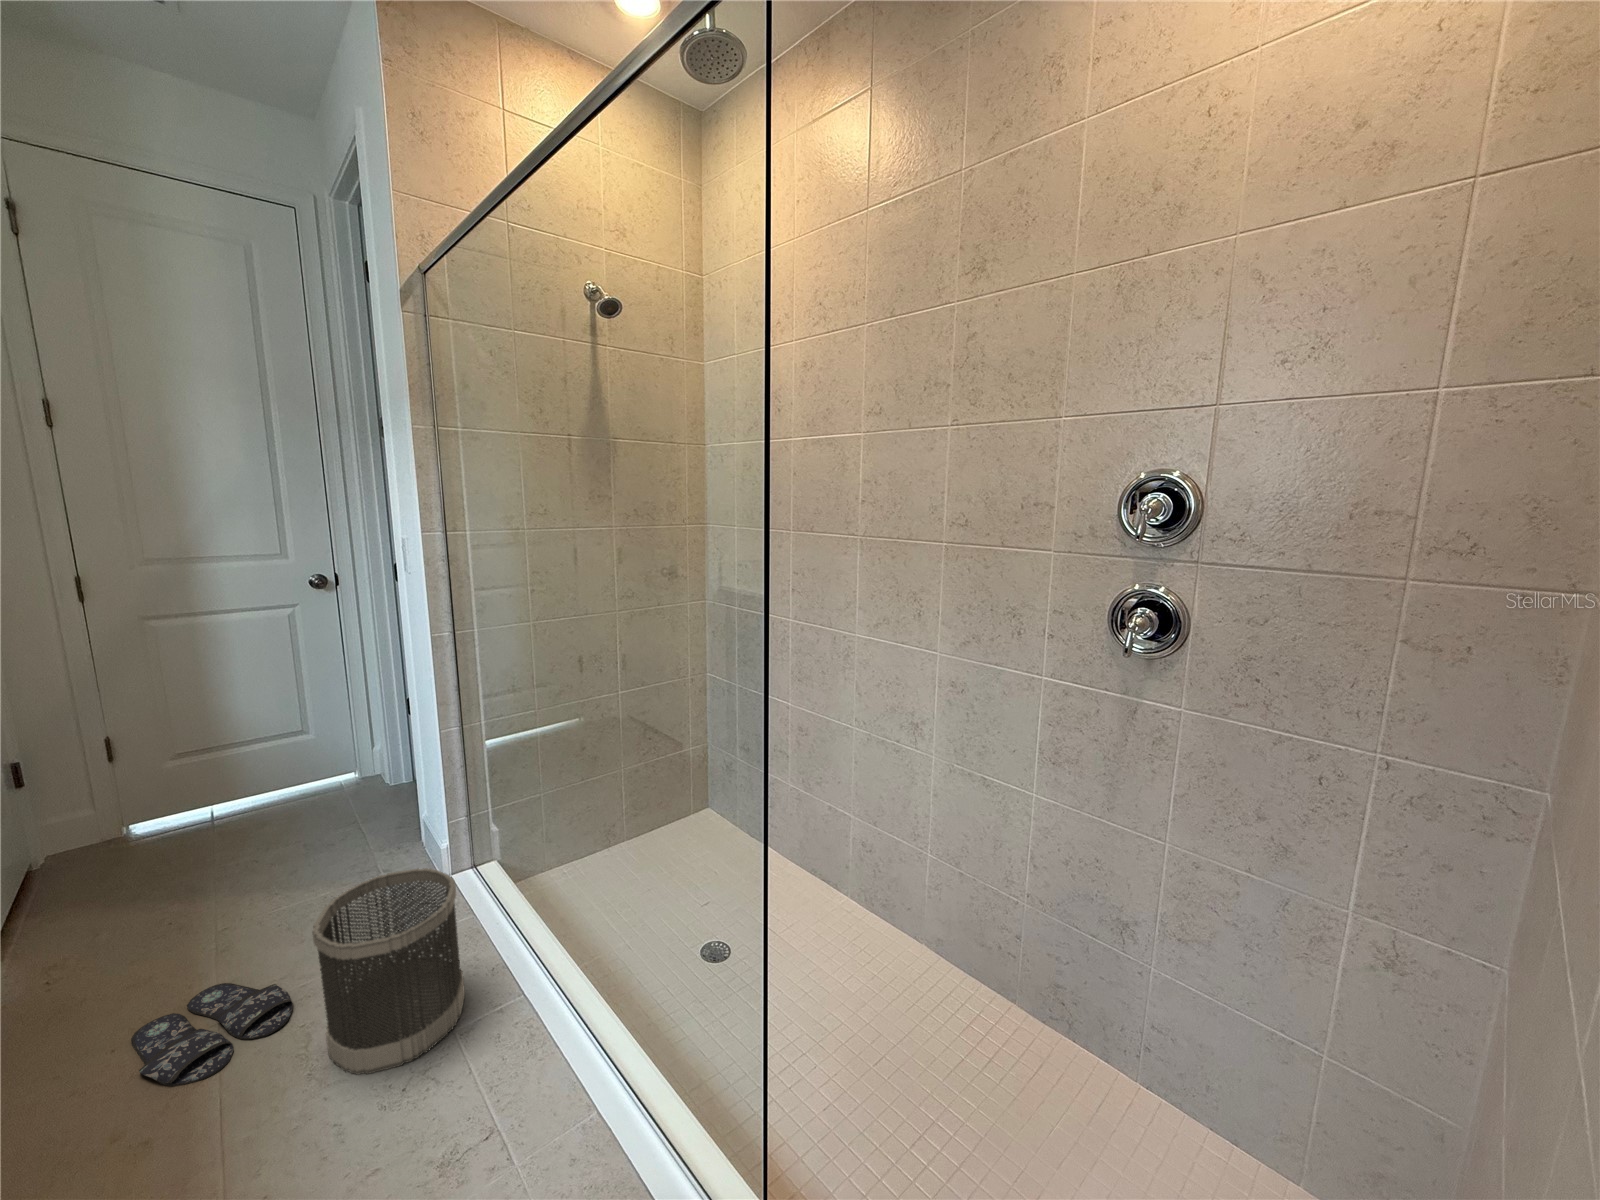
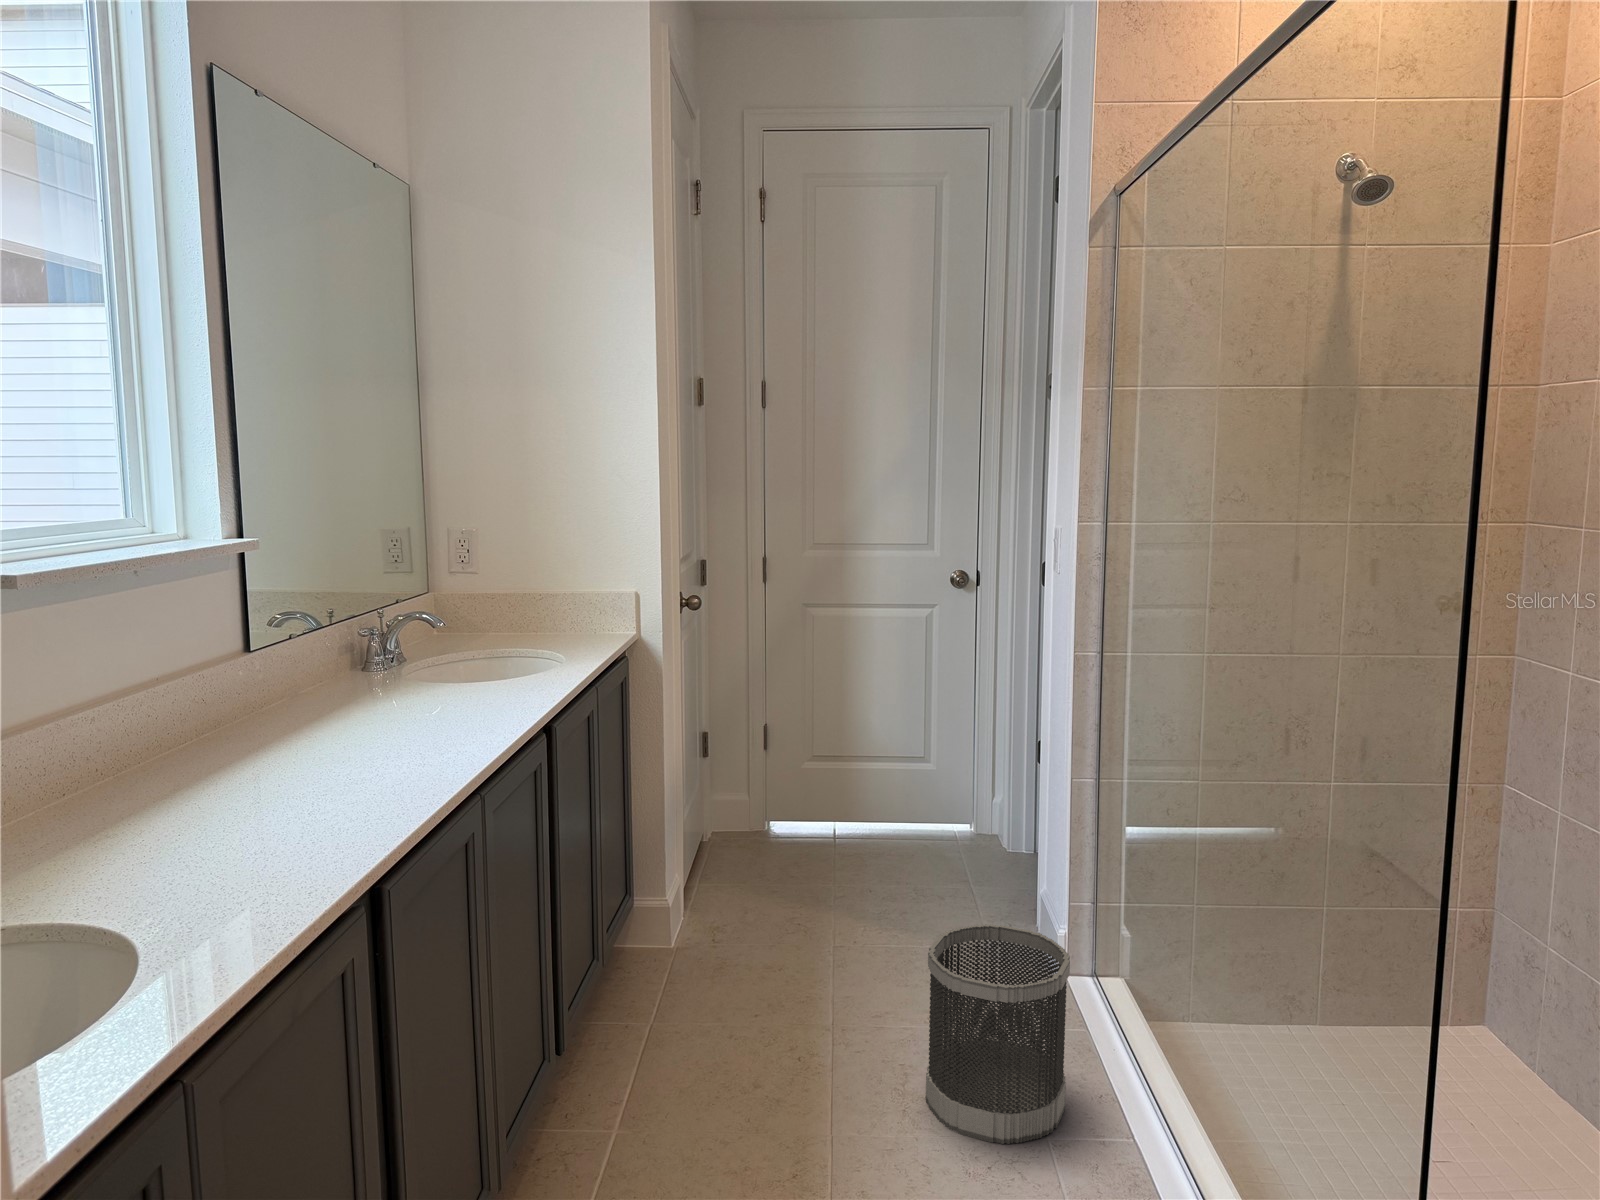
slippers: present [131,983,293,1086] -> none [775,993,897,1068]

